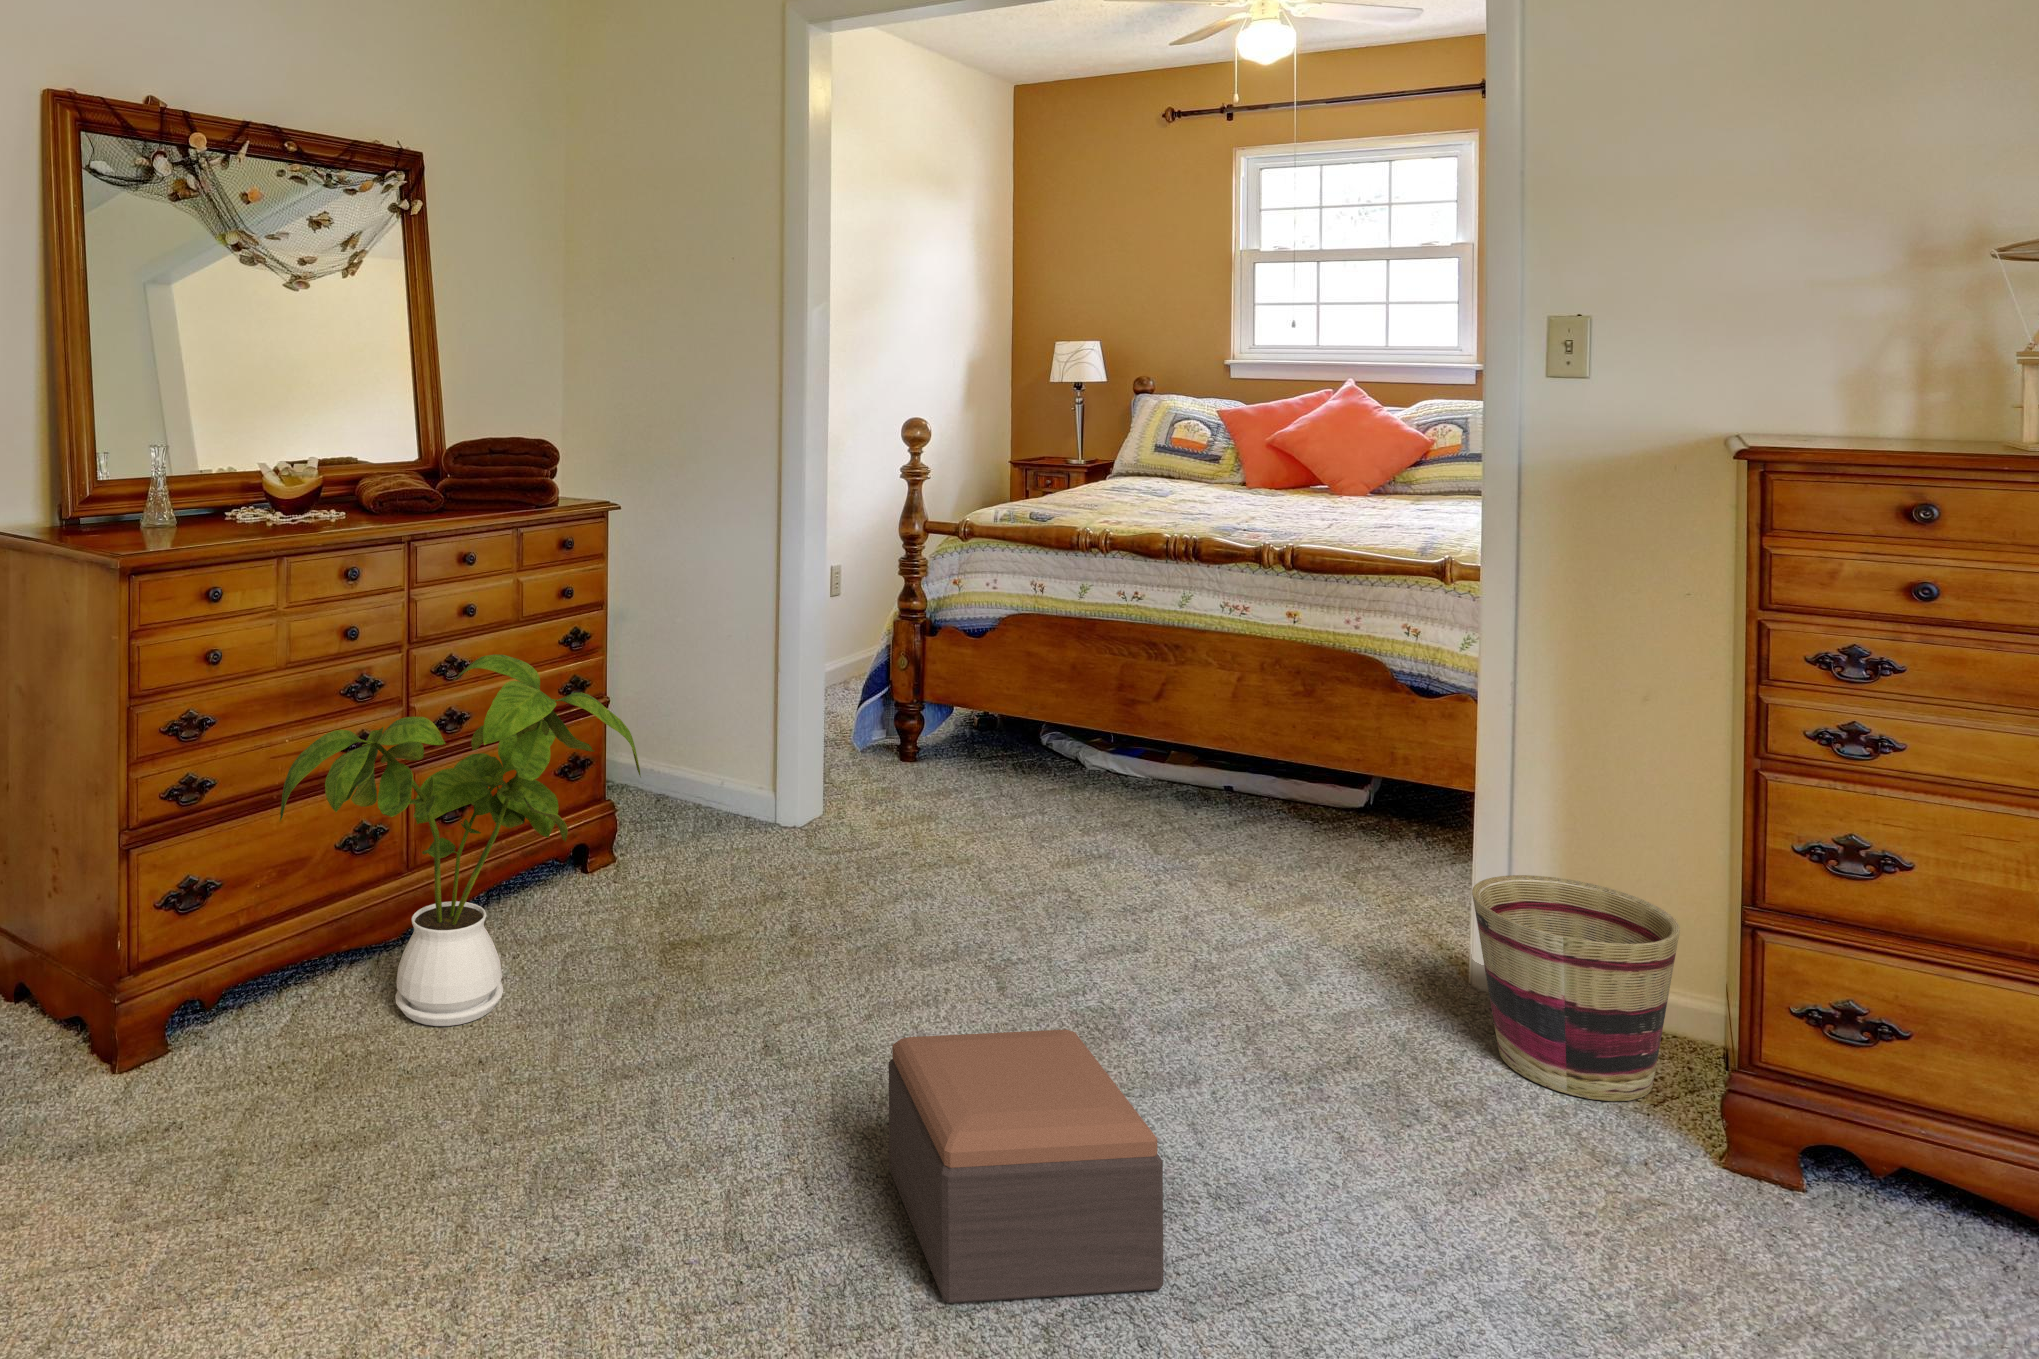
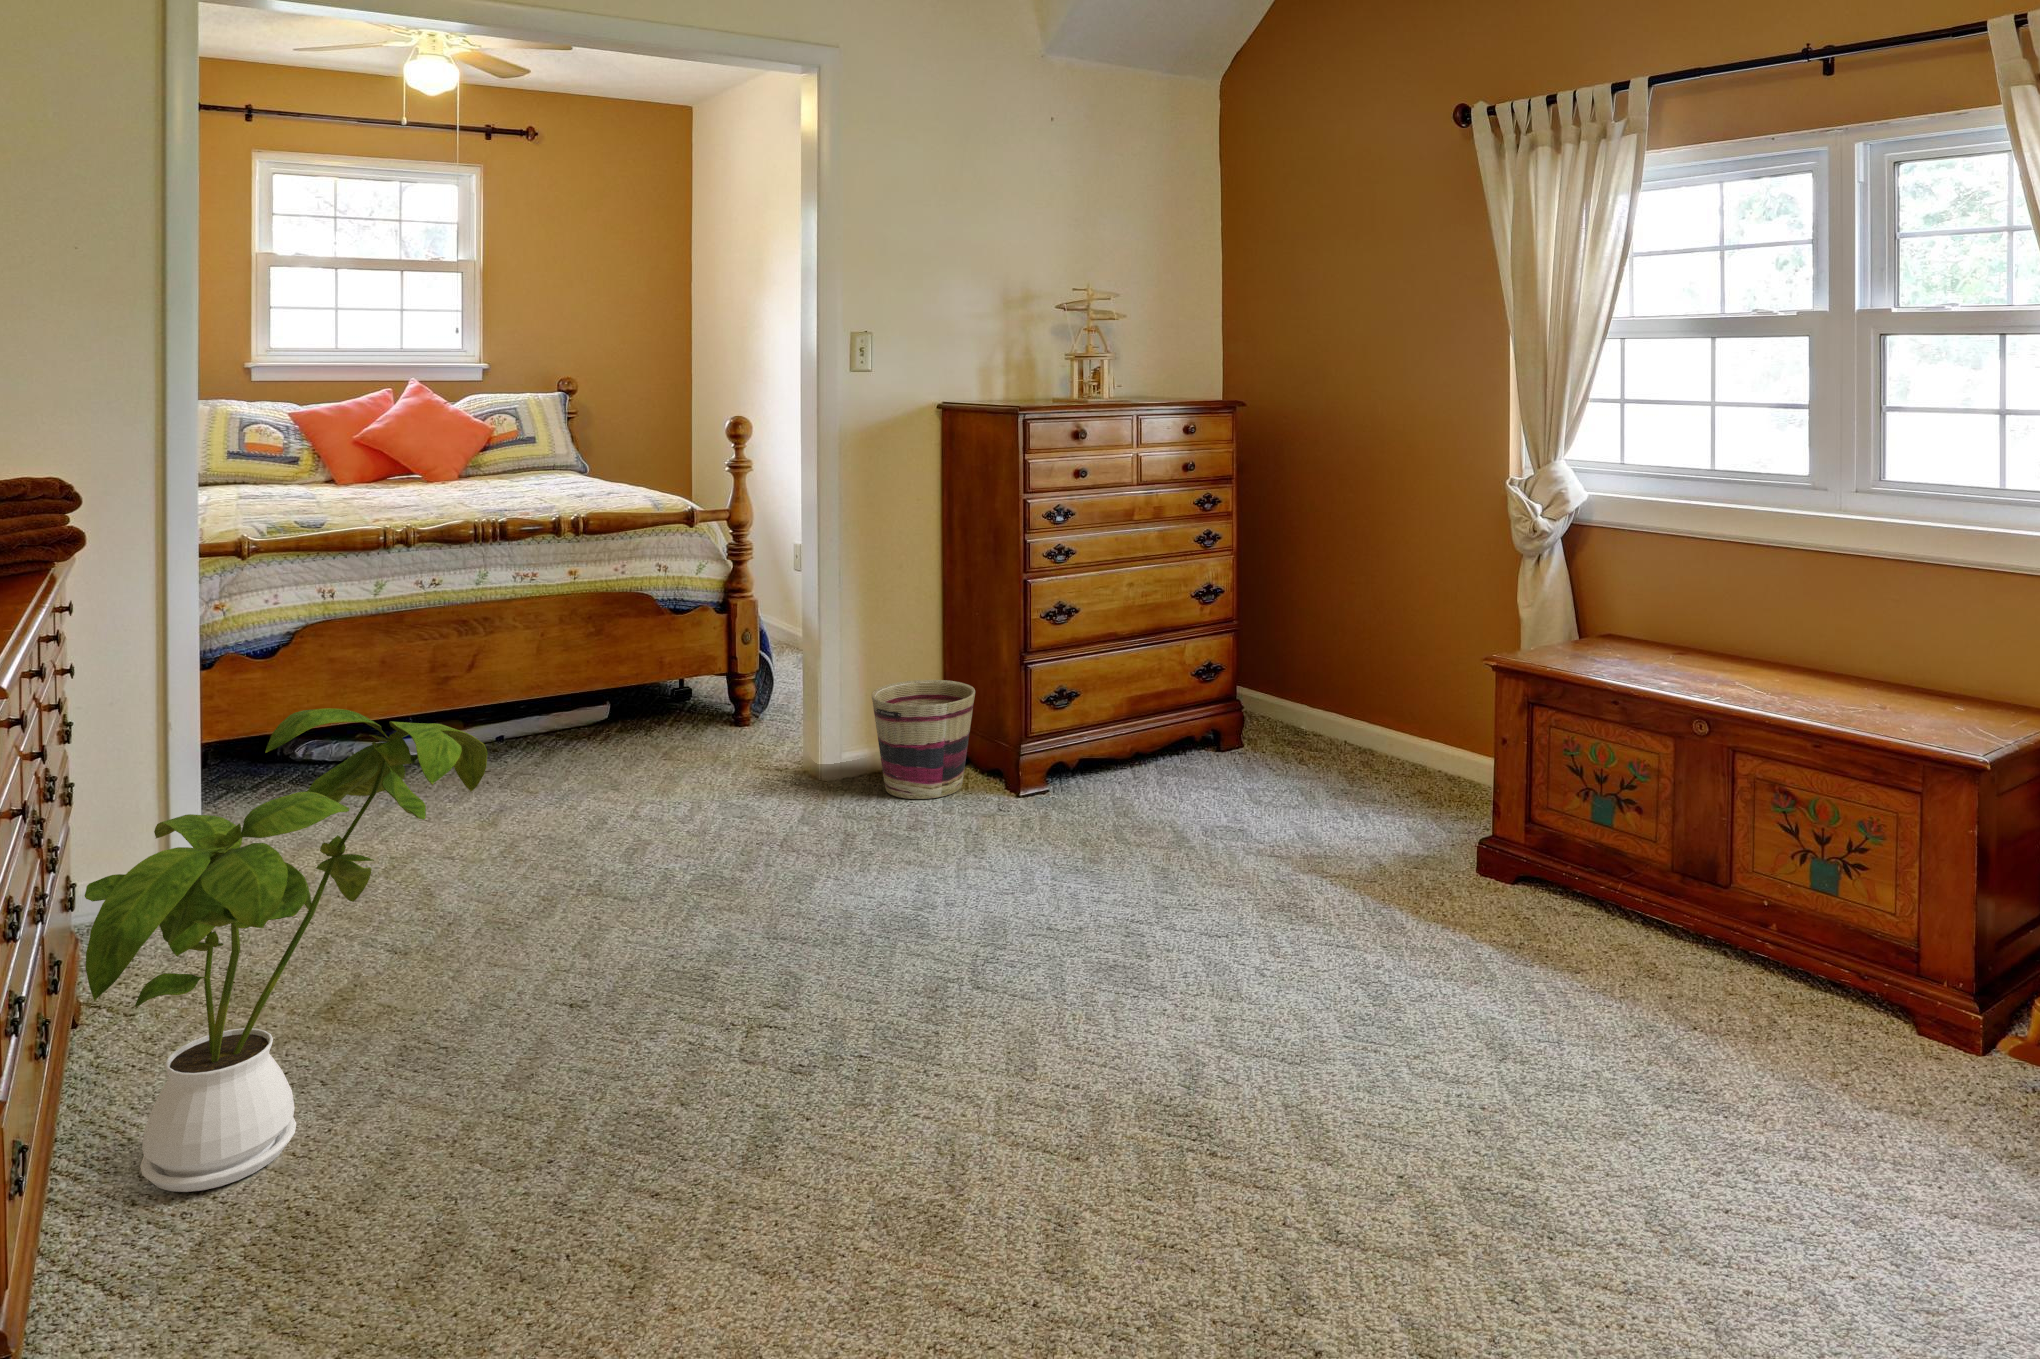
footstool: present [889,1029,1164,1303] -> none [785,837,975,1006]

